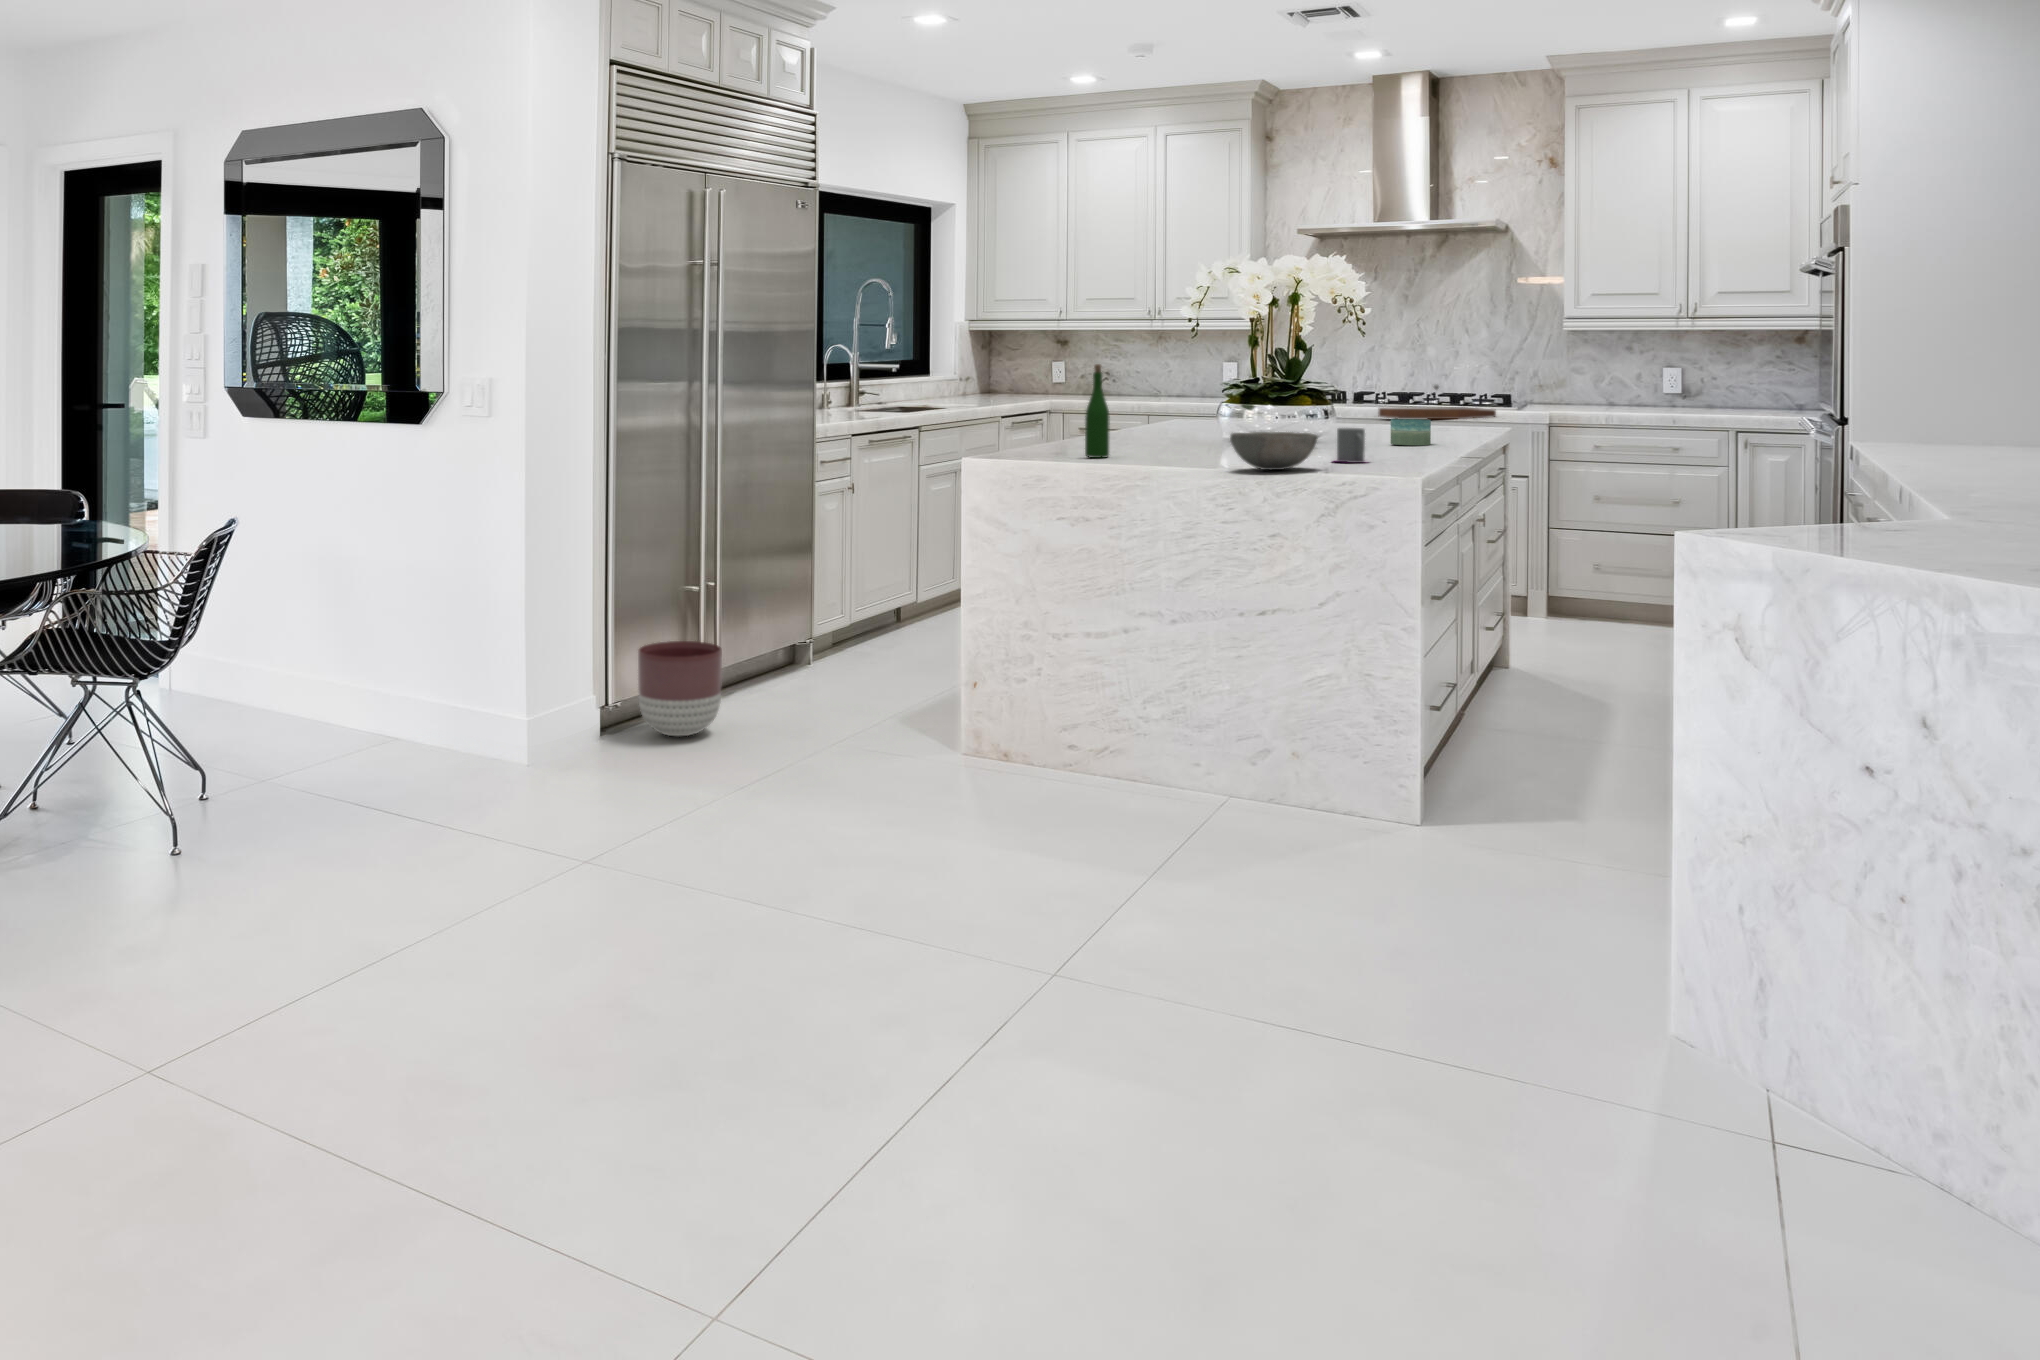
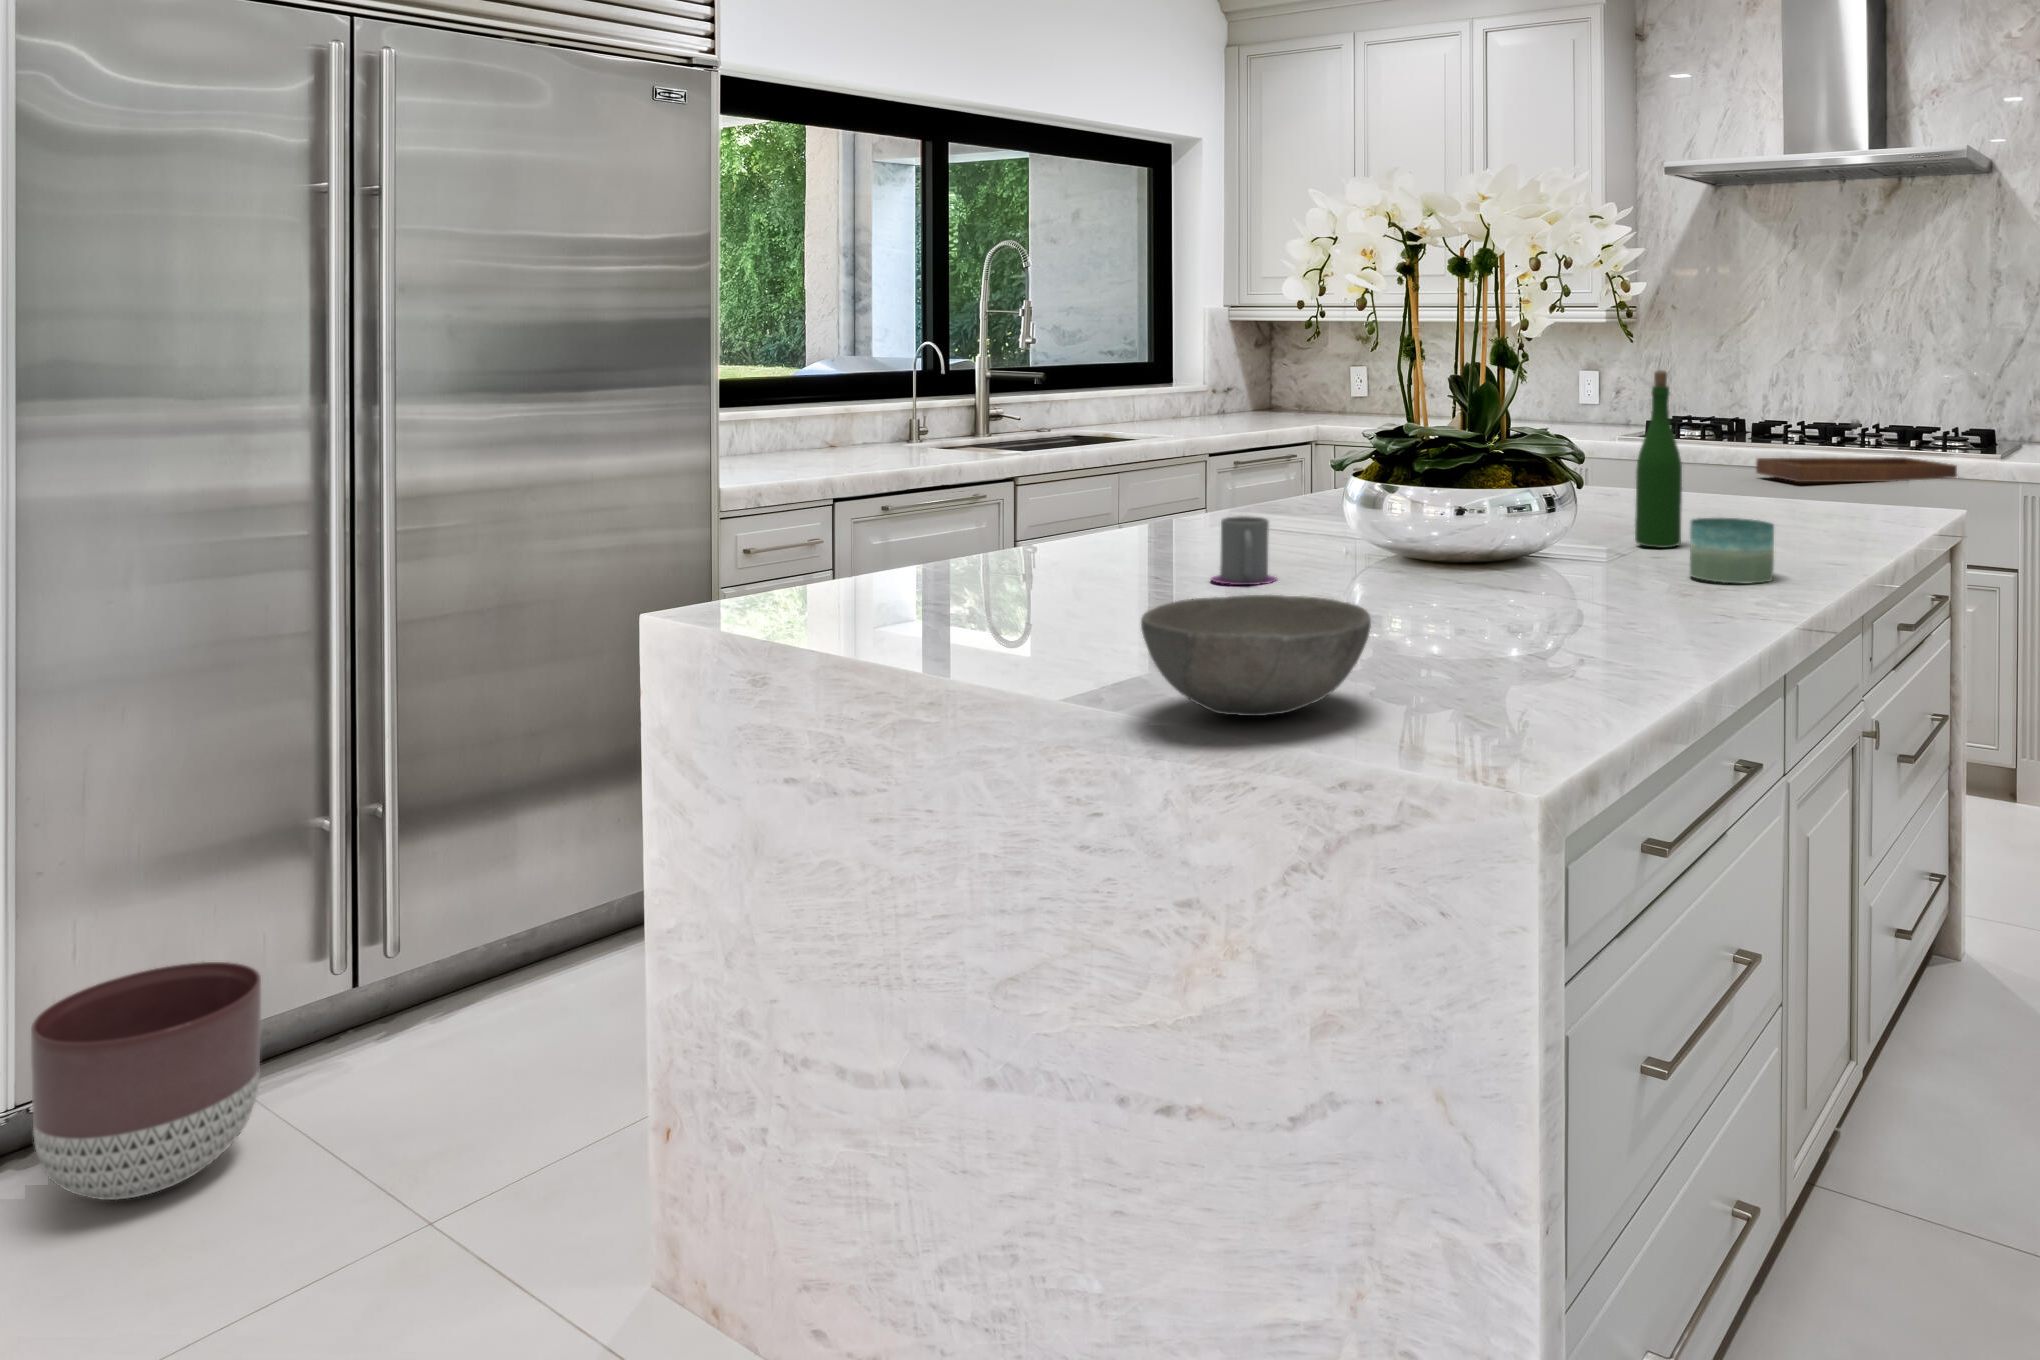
wine bottle: present [1085,364,1110,458] -> present [1635,370,1682,548]
mug: present [1336,428,1367,463] -> present [1211,516,1277,585]

